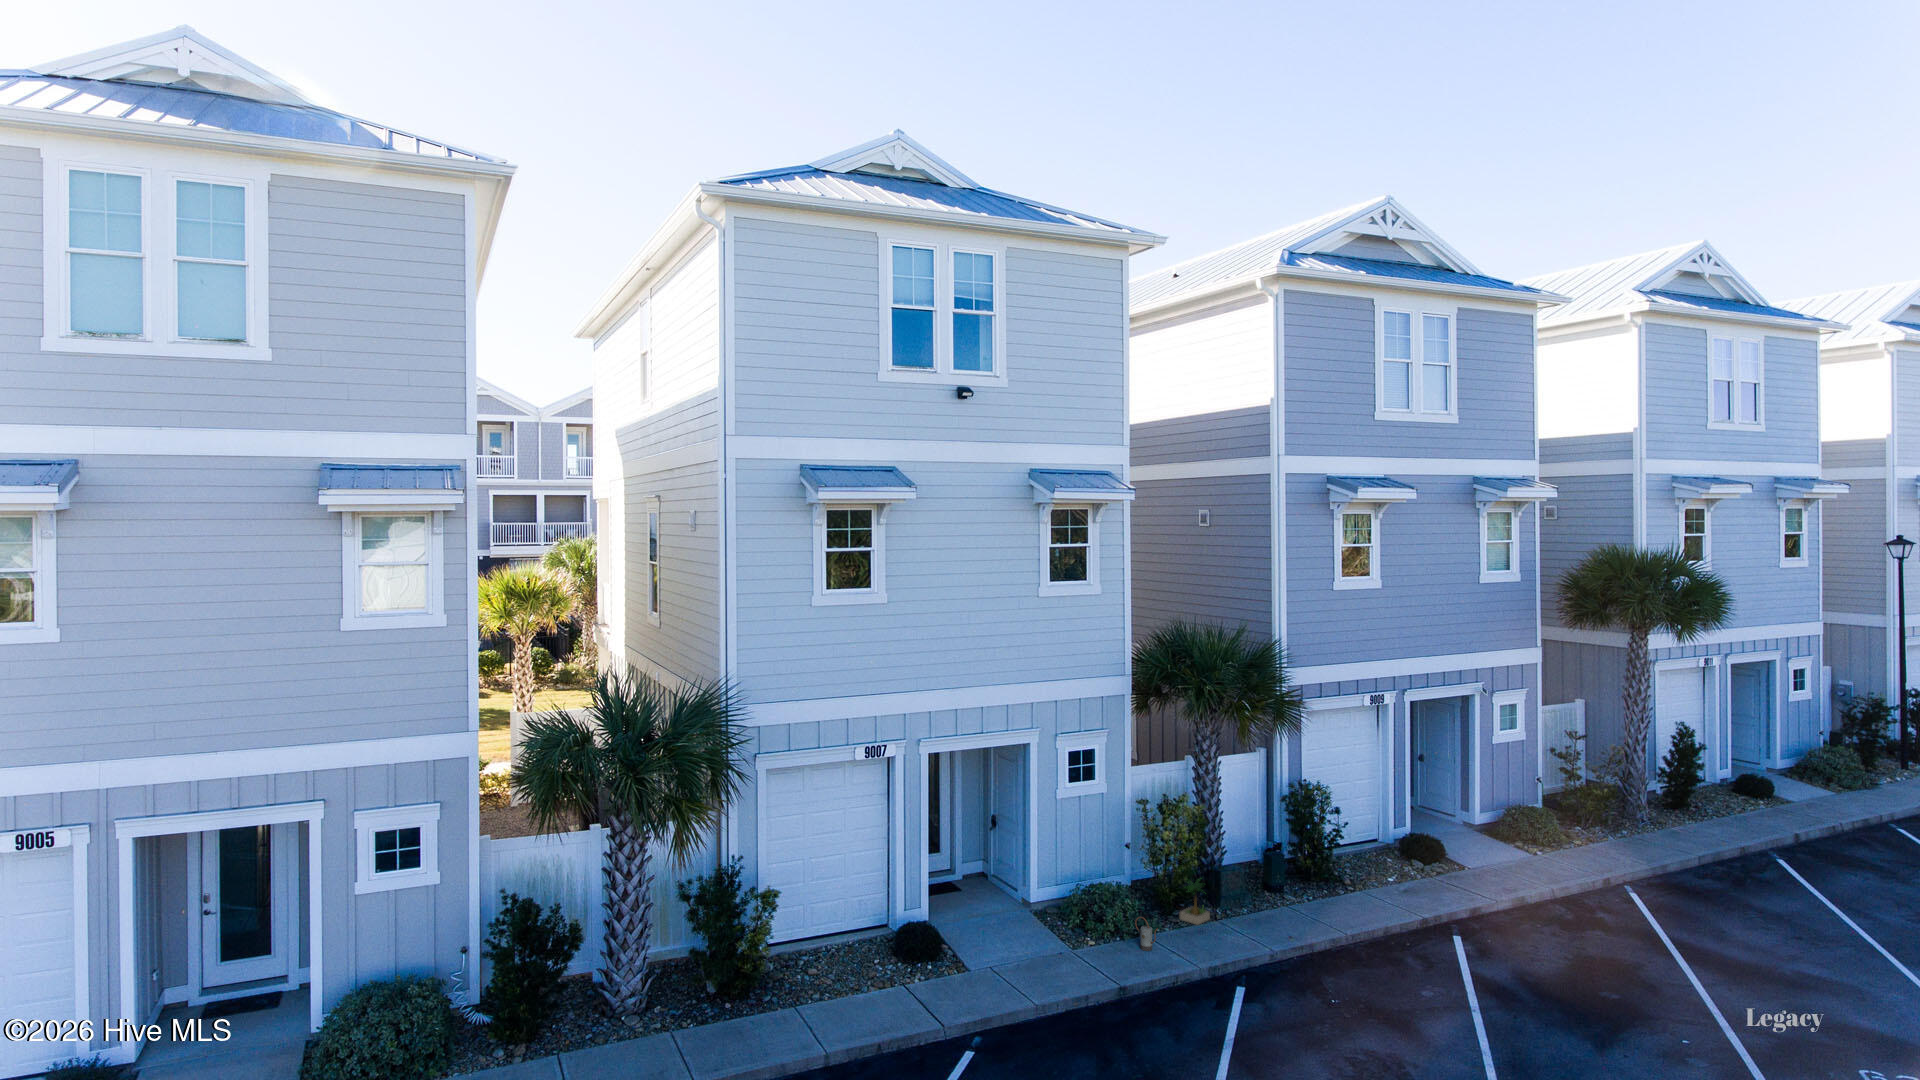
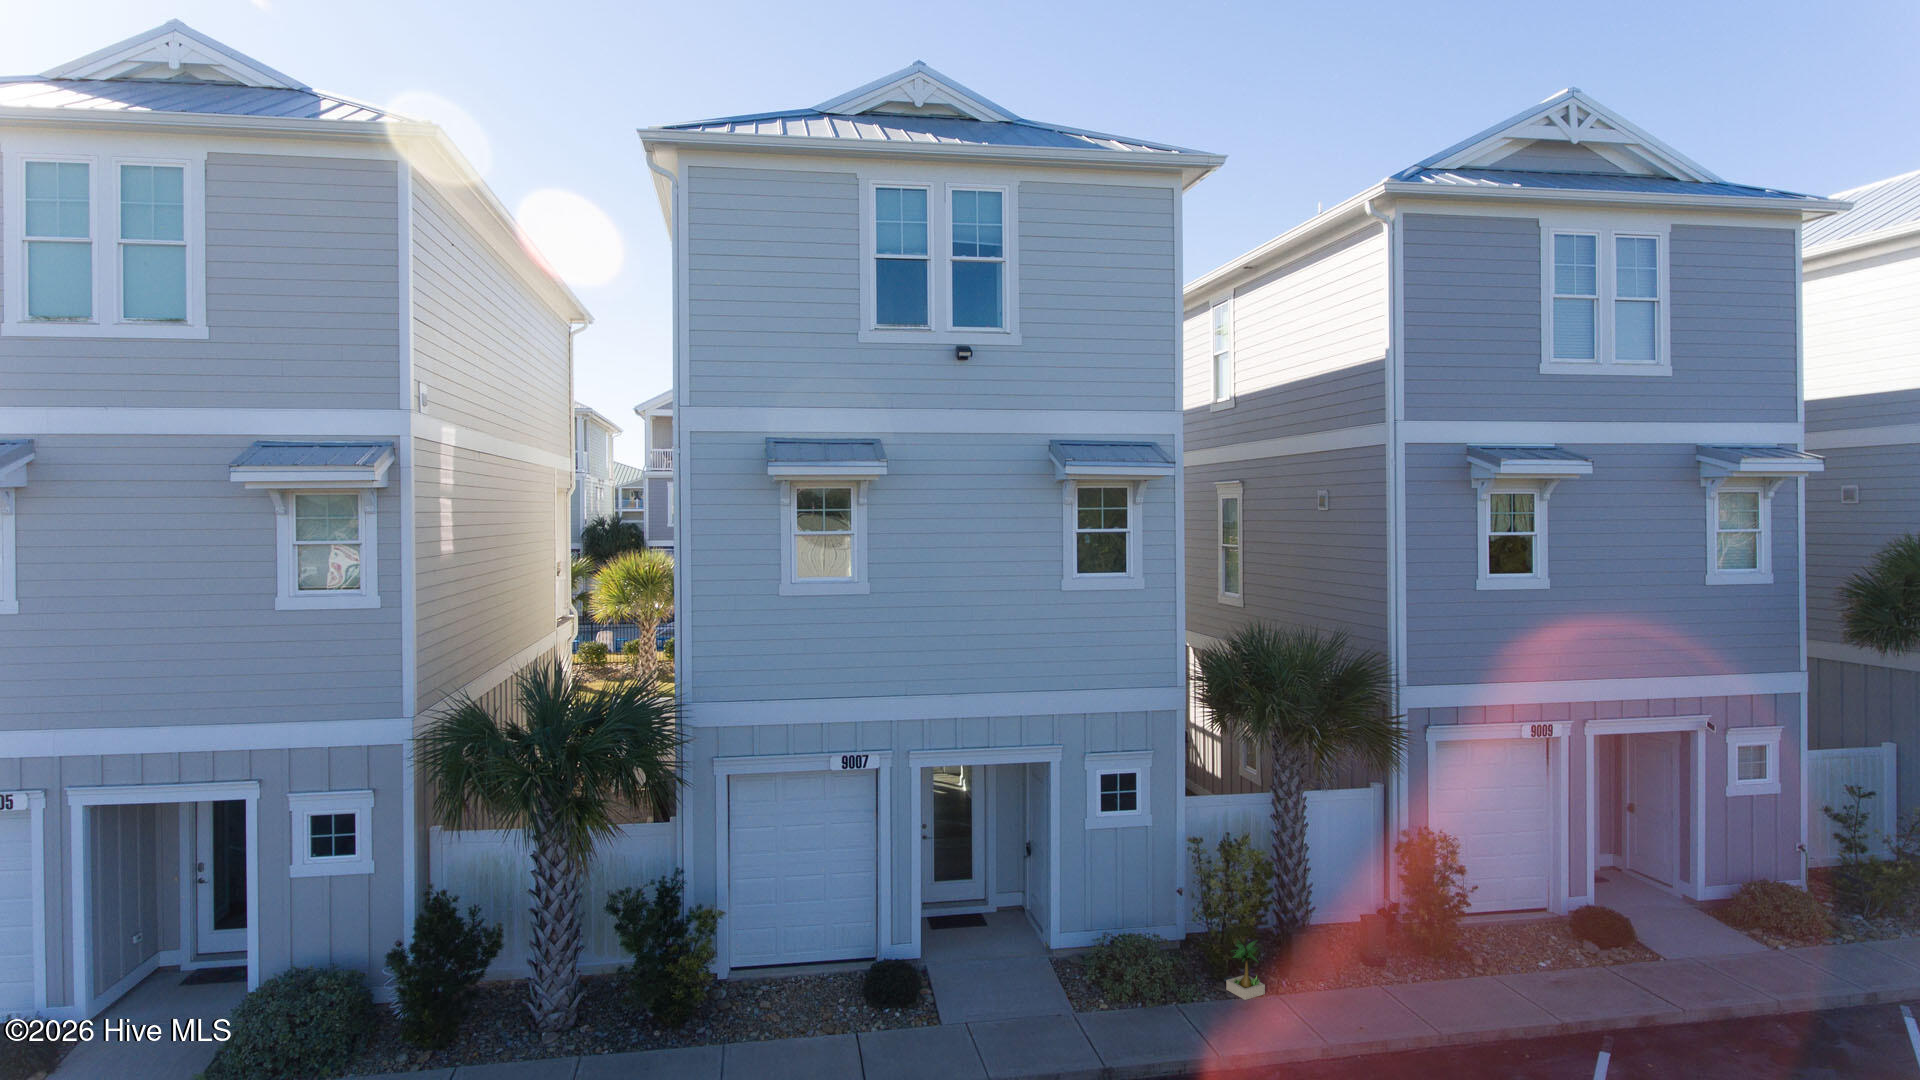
watering can: present [1135,917,1158,951] -> none [1151,984,1174,1028]

